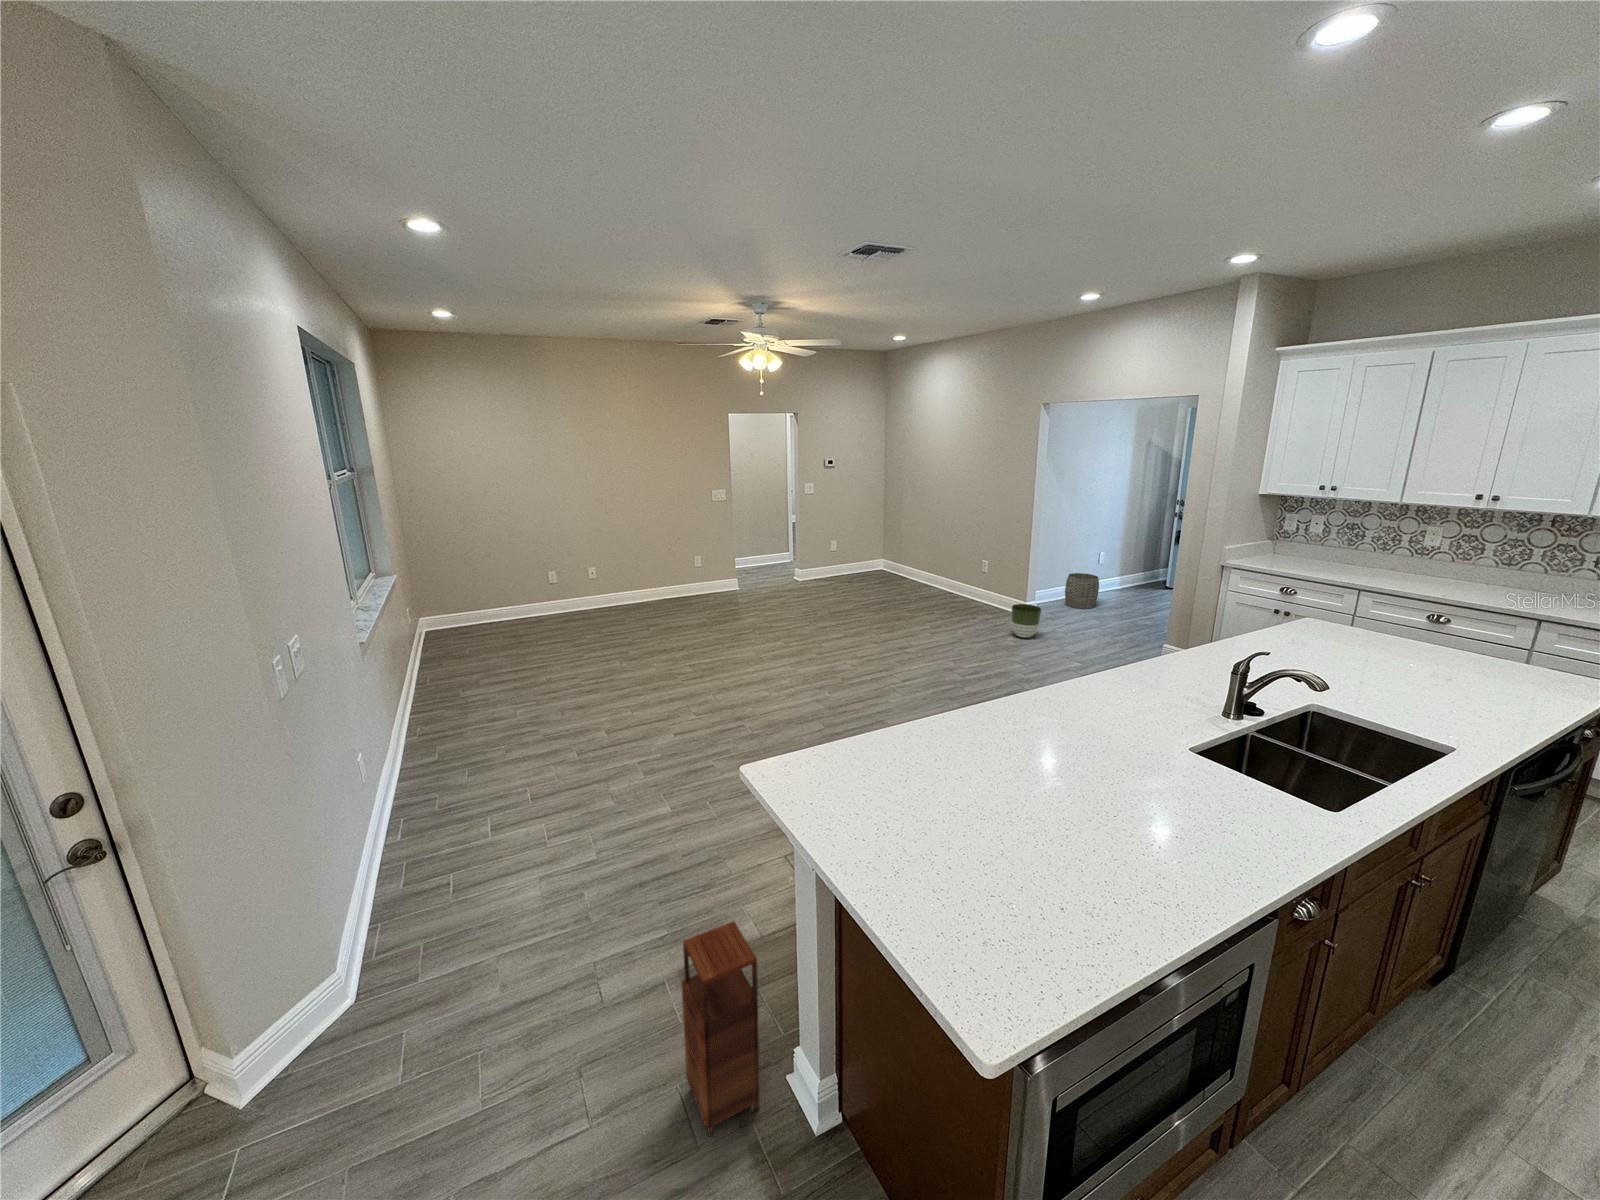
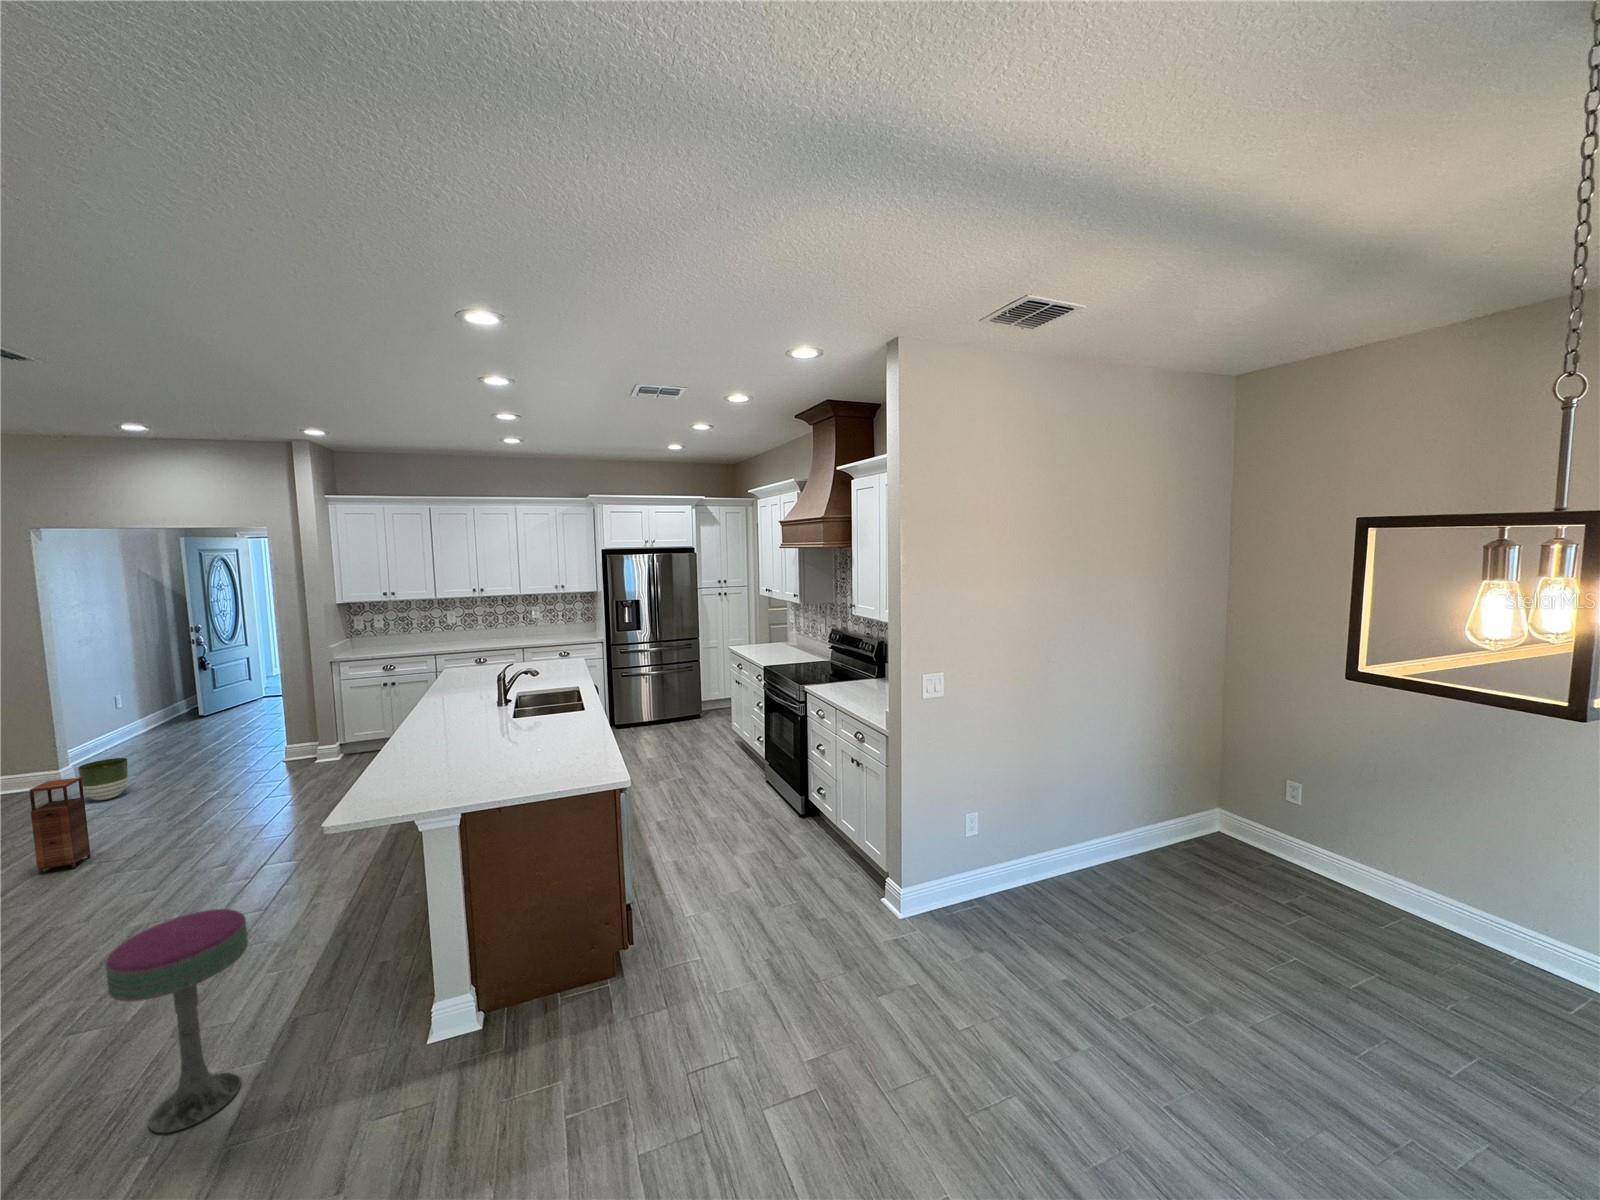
woven basket: present [1065,573,1099,609] -> none [101,716,153,759]
bar stool: none [671,762,763,944] -> present [106,909,248,1133]
storage cabinet: present [682,922,759,1136] -> present [30,777,91,874]

